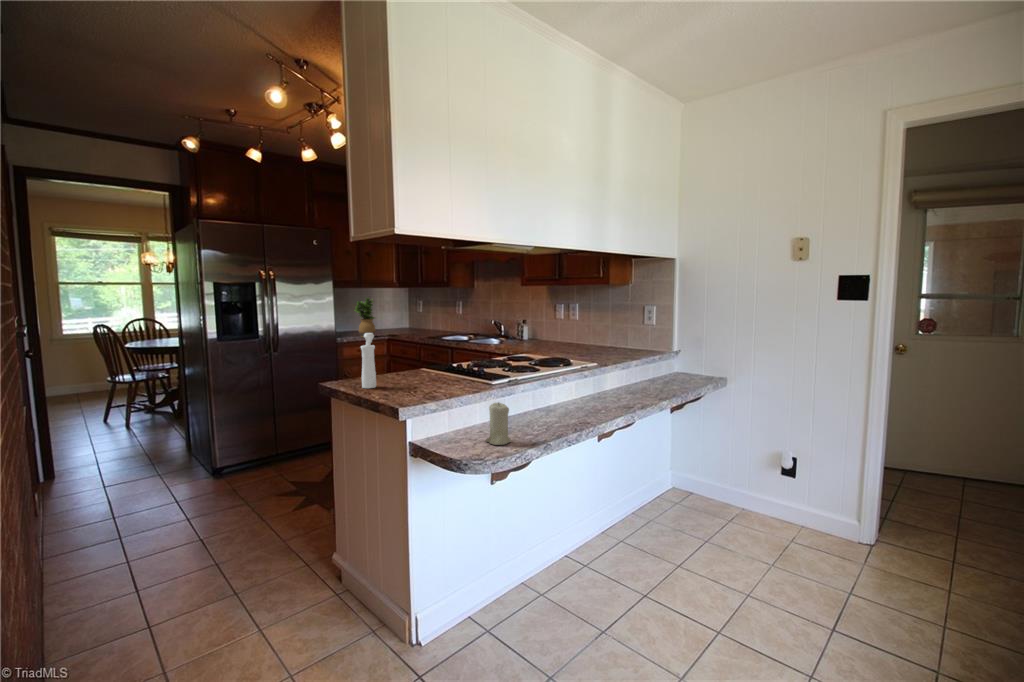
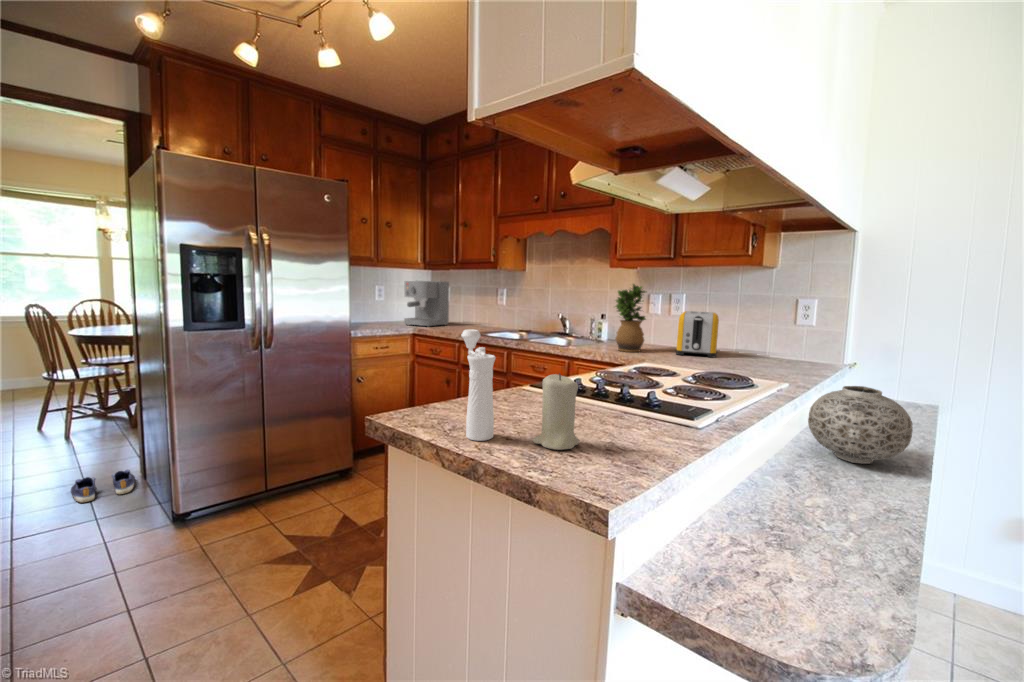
coffee maker: none [384,296,420,333] -> present [404,281,449,327]
potted plant: present [355,298,376,337] -> present [615,284,646,352]
toaster: none [562,316,599,350] -> present [676,311,719,357]
vase: none [583,361,634,406] -> present [808,386,913,464]
candle: present [486,403,511,445] -> present [533,373,579,450]
shoe: none [140,443,183,464] -> present [71,470,135,503]

